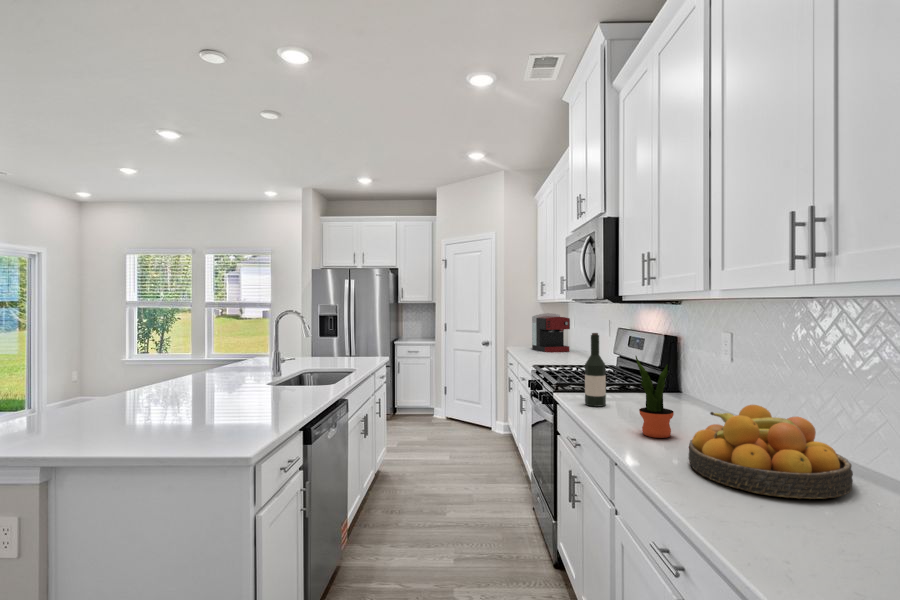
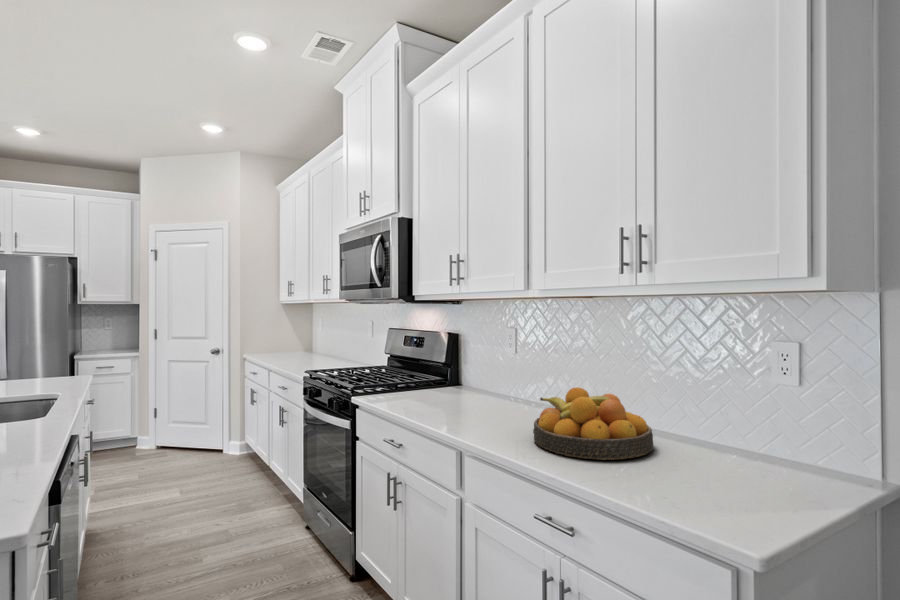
coffee maker: present [532,313,570,352] -> none [275,315,318,357]
wine bottle: present [585,333,606,407] -> none [397,332,416,407]
potted plant: present [636,356,674,438] -> none [464,352,501,428]

